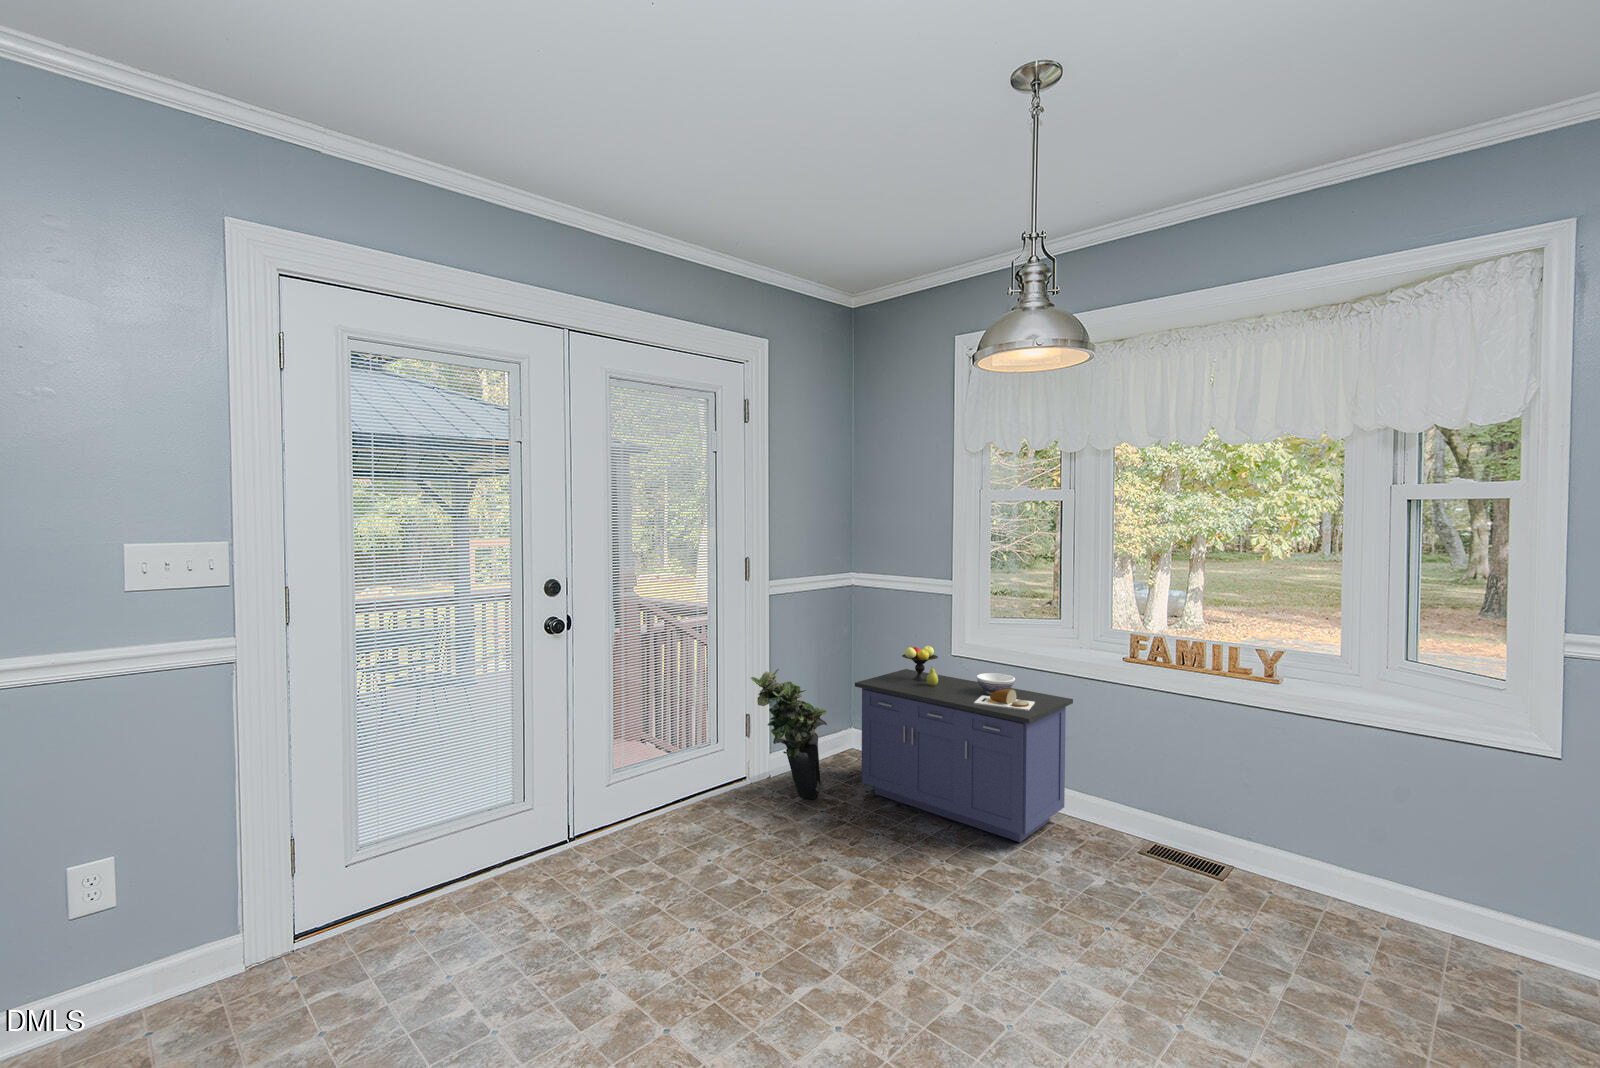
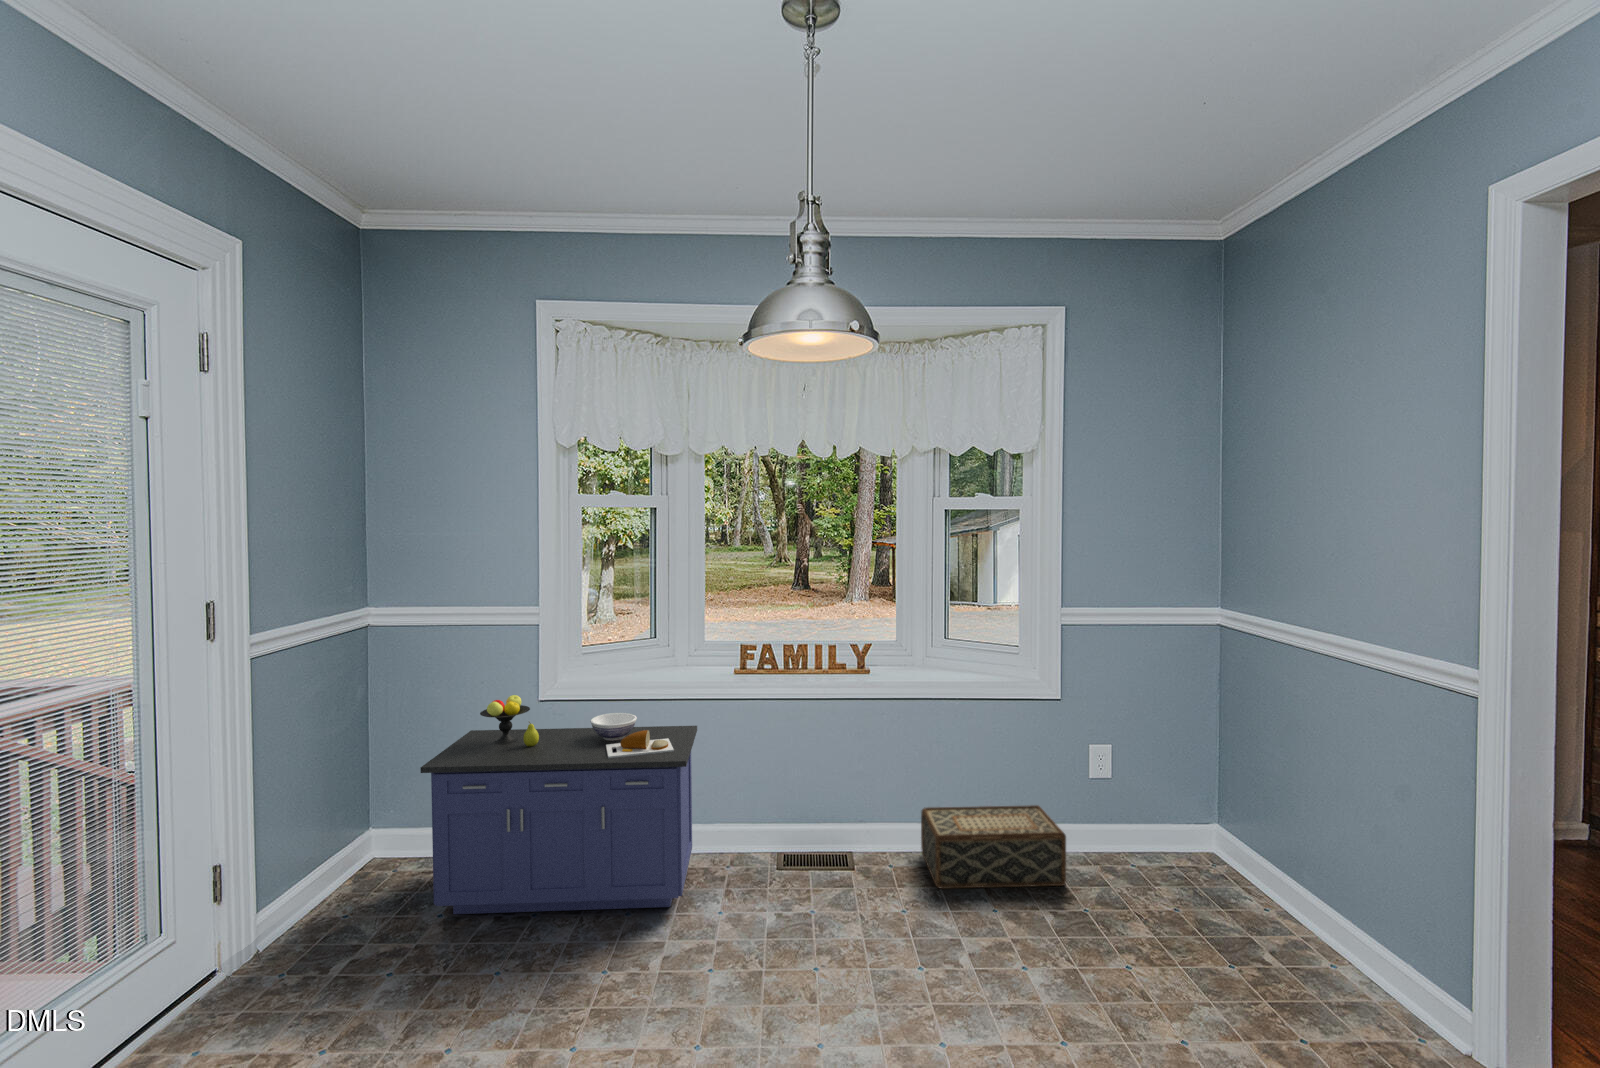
potted plant: present [751,669,827,799] -> none [235,776,384,966]
woven basket: none [1308,845,1521,999] -> present [921,805,1066,889]

